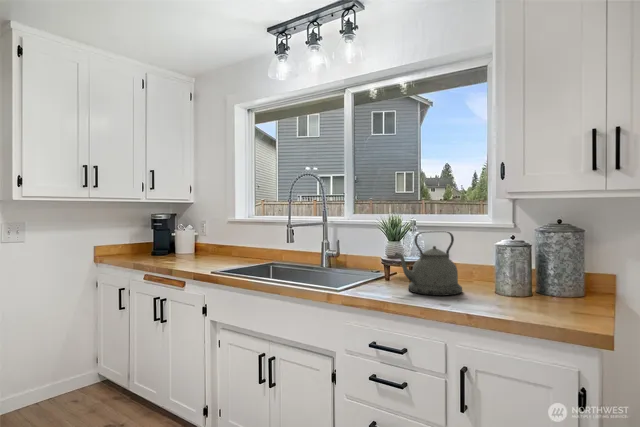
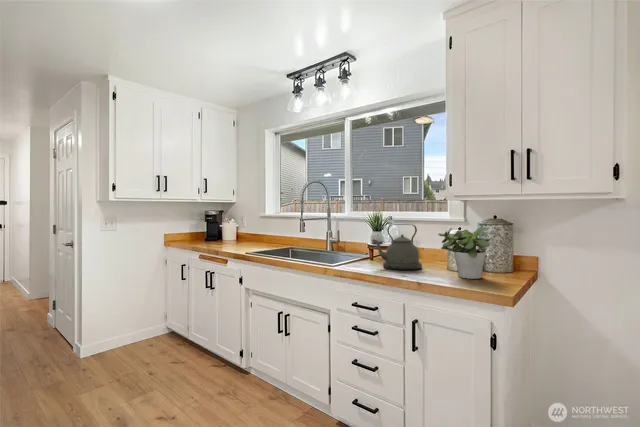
potted plant: none [490,235,568,308] -> present [438,227,490,279]

